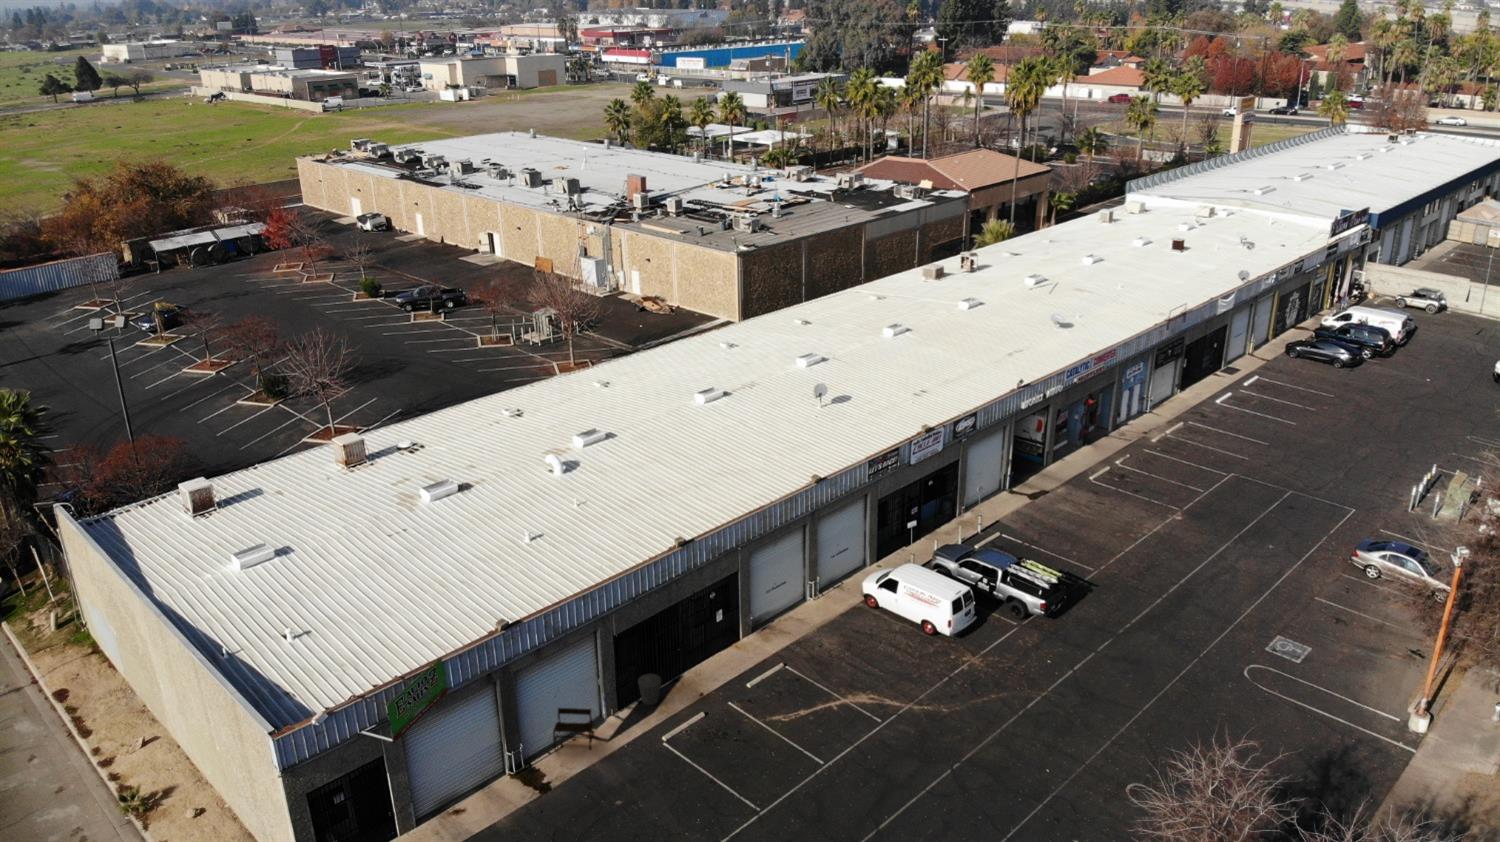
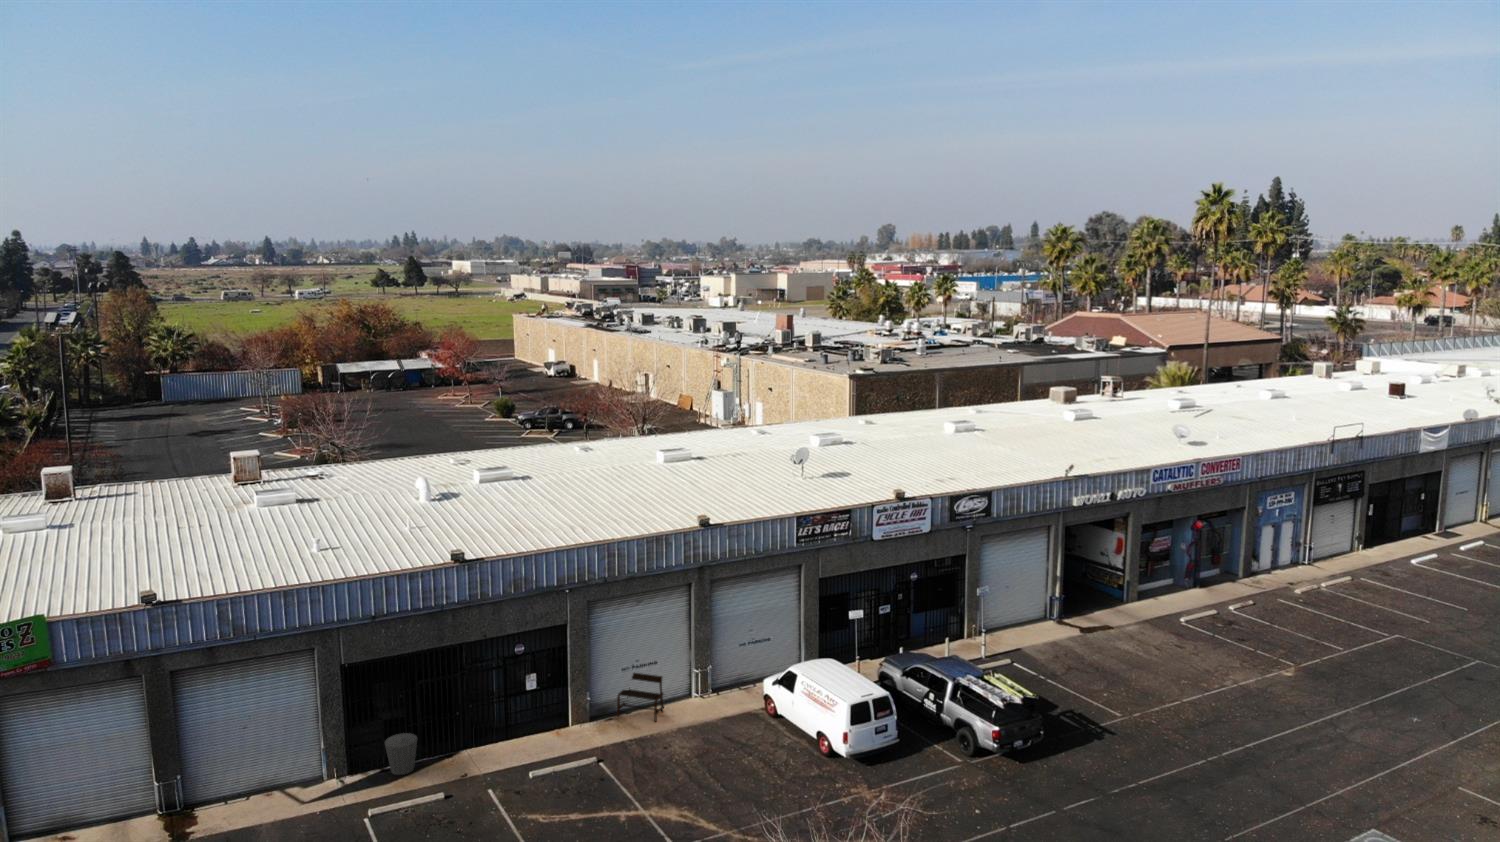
bench: present [553,708,594,749] -> present [617,673,664,722]

